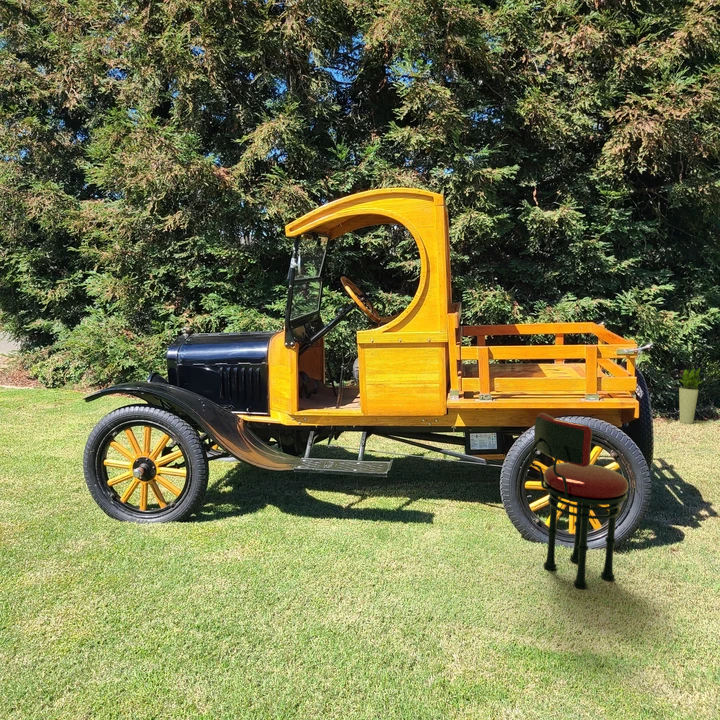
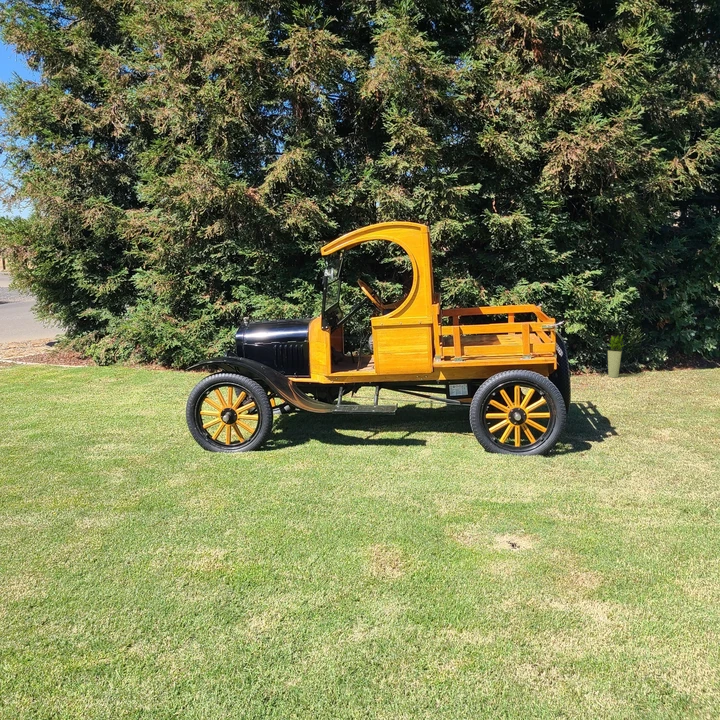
stool: present [530,413,628,589] -> none [486,368,546,474]

